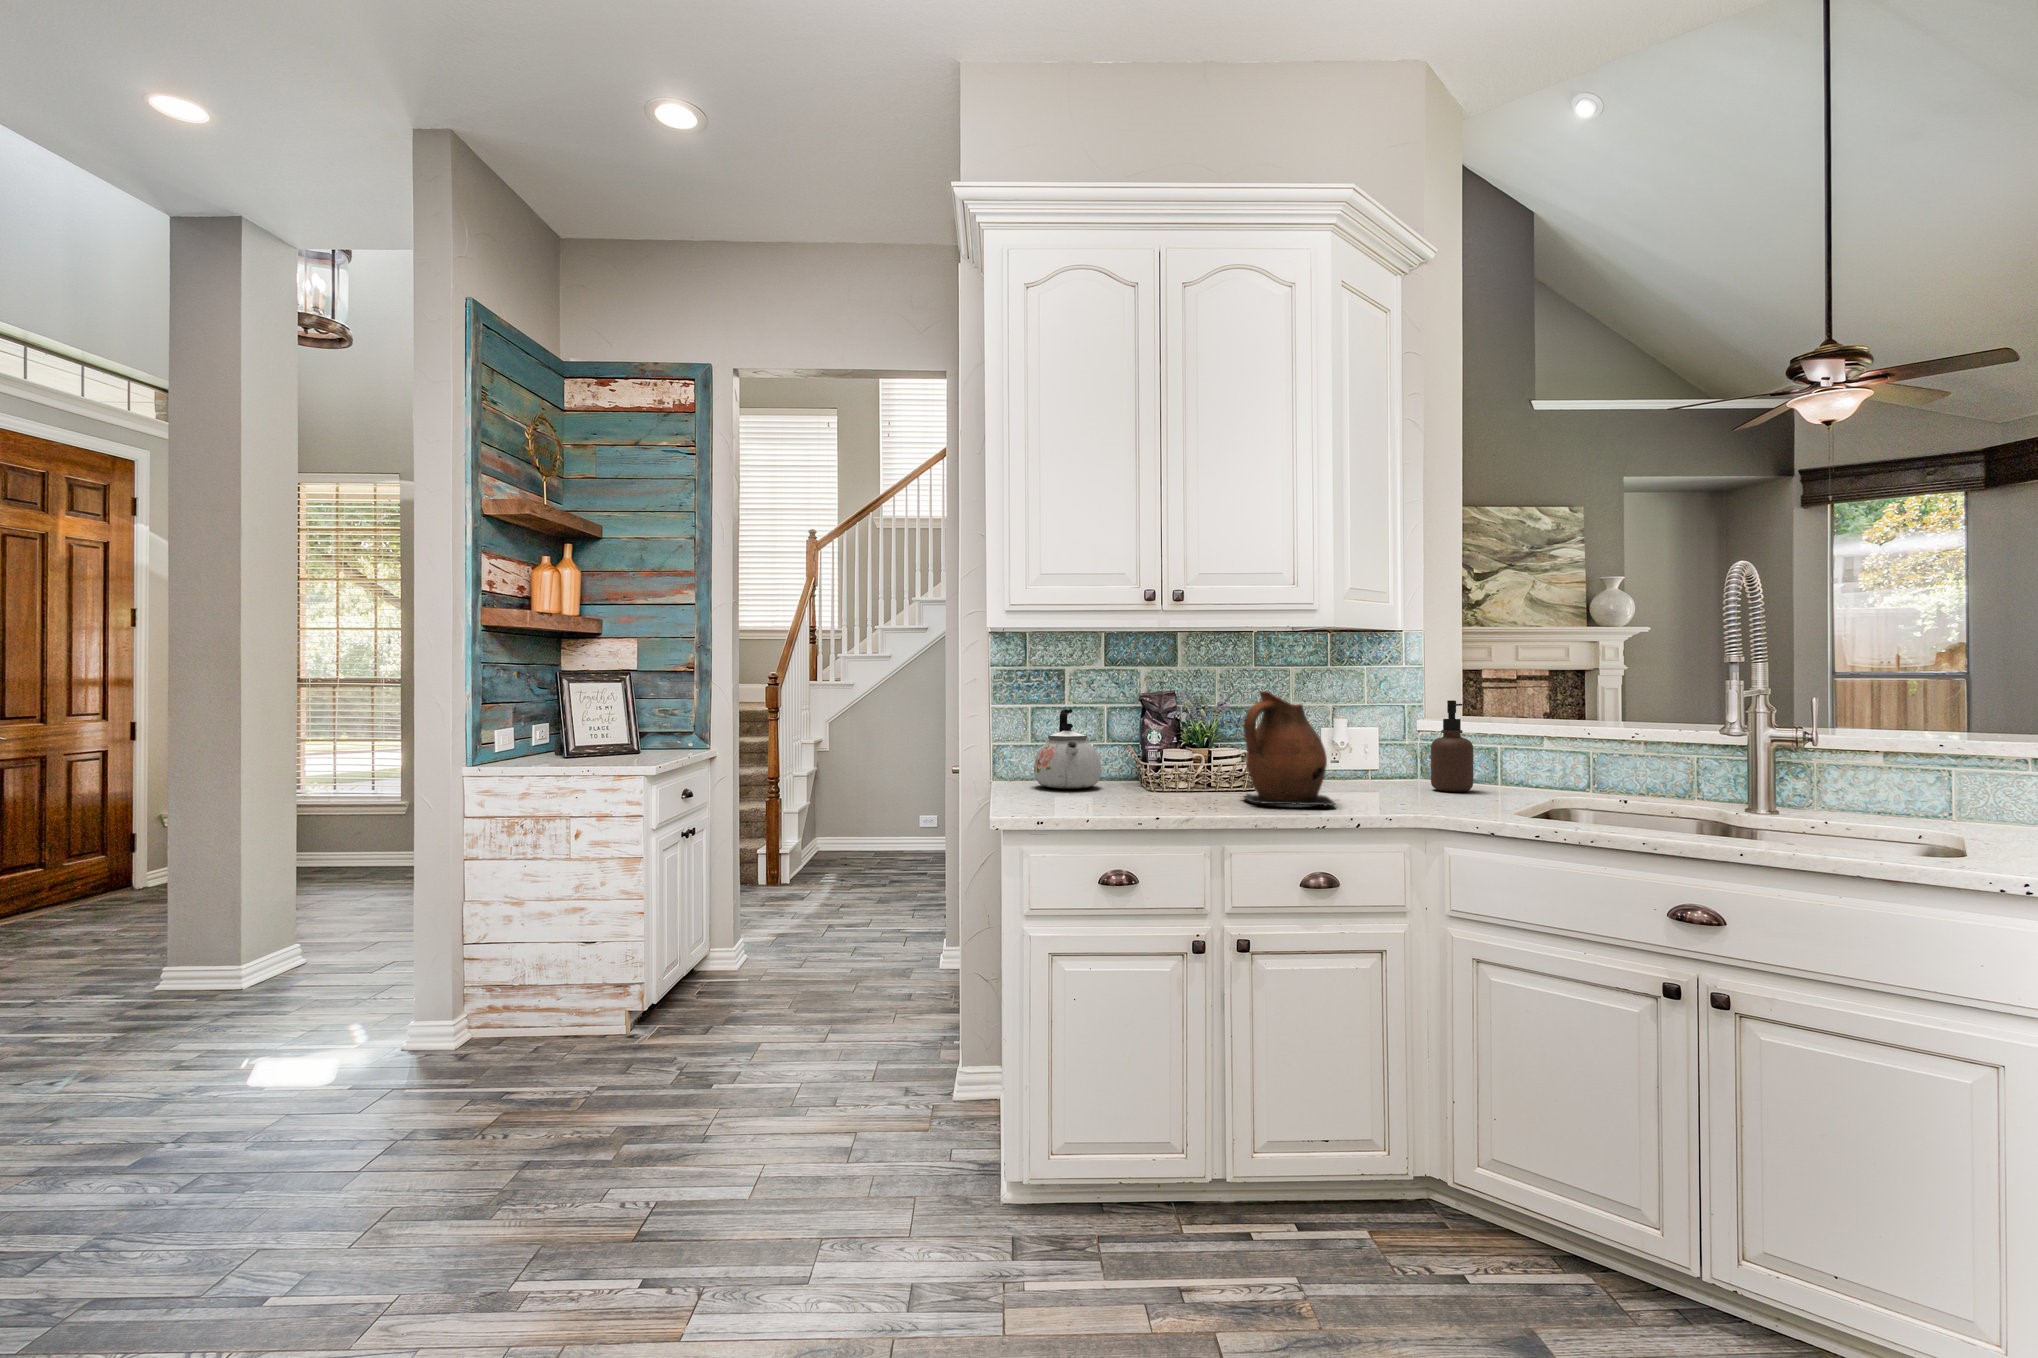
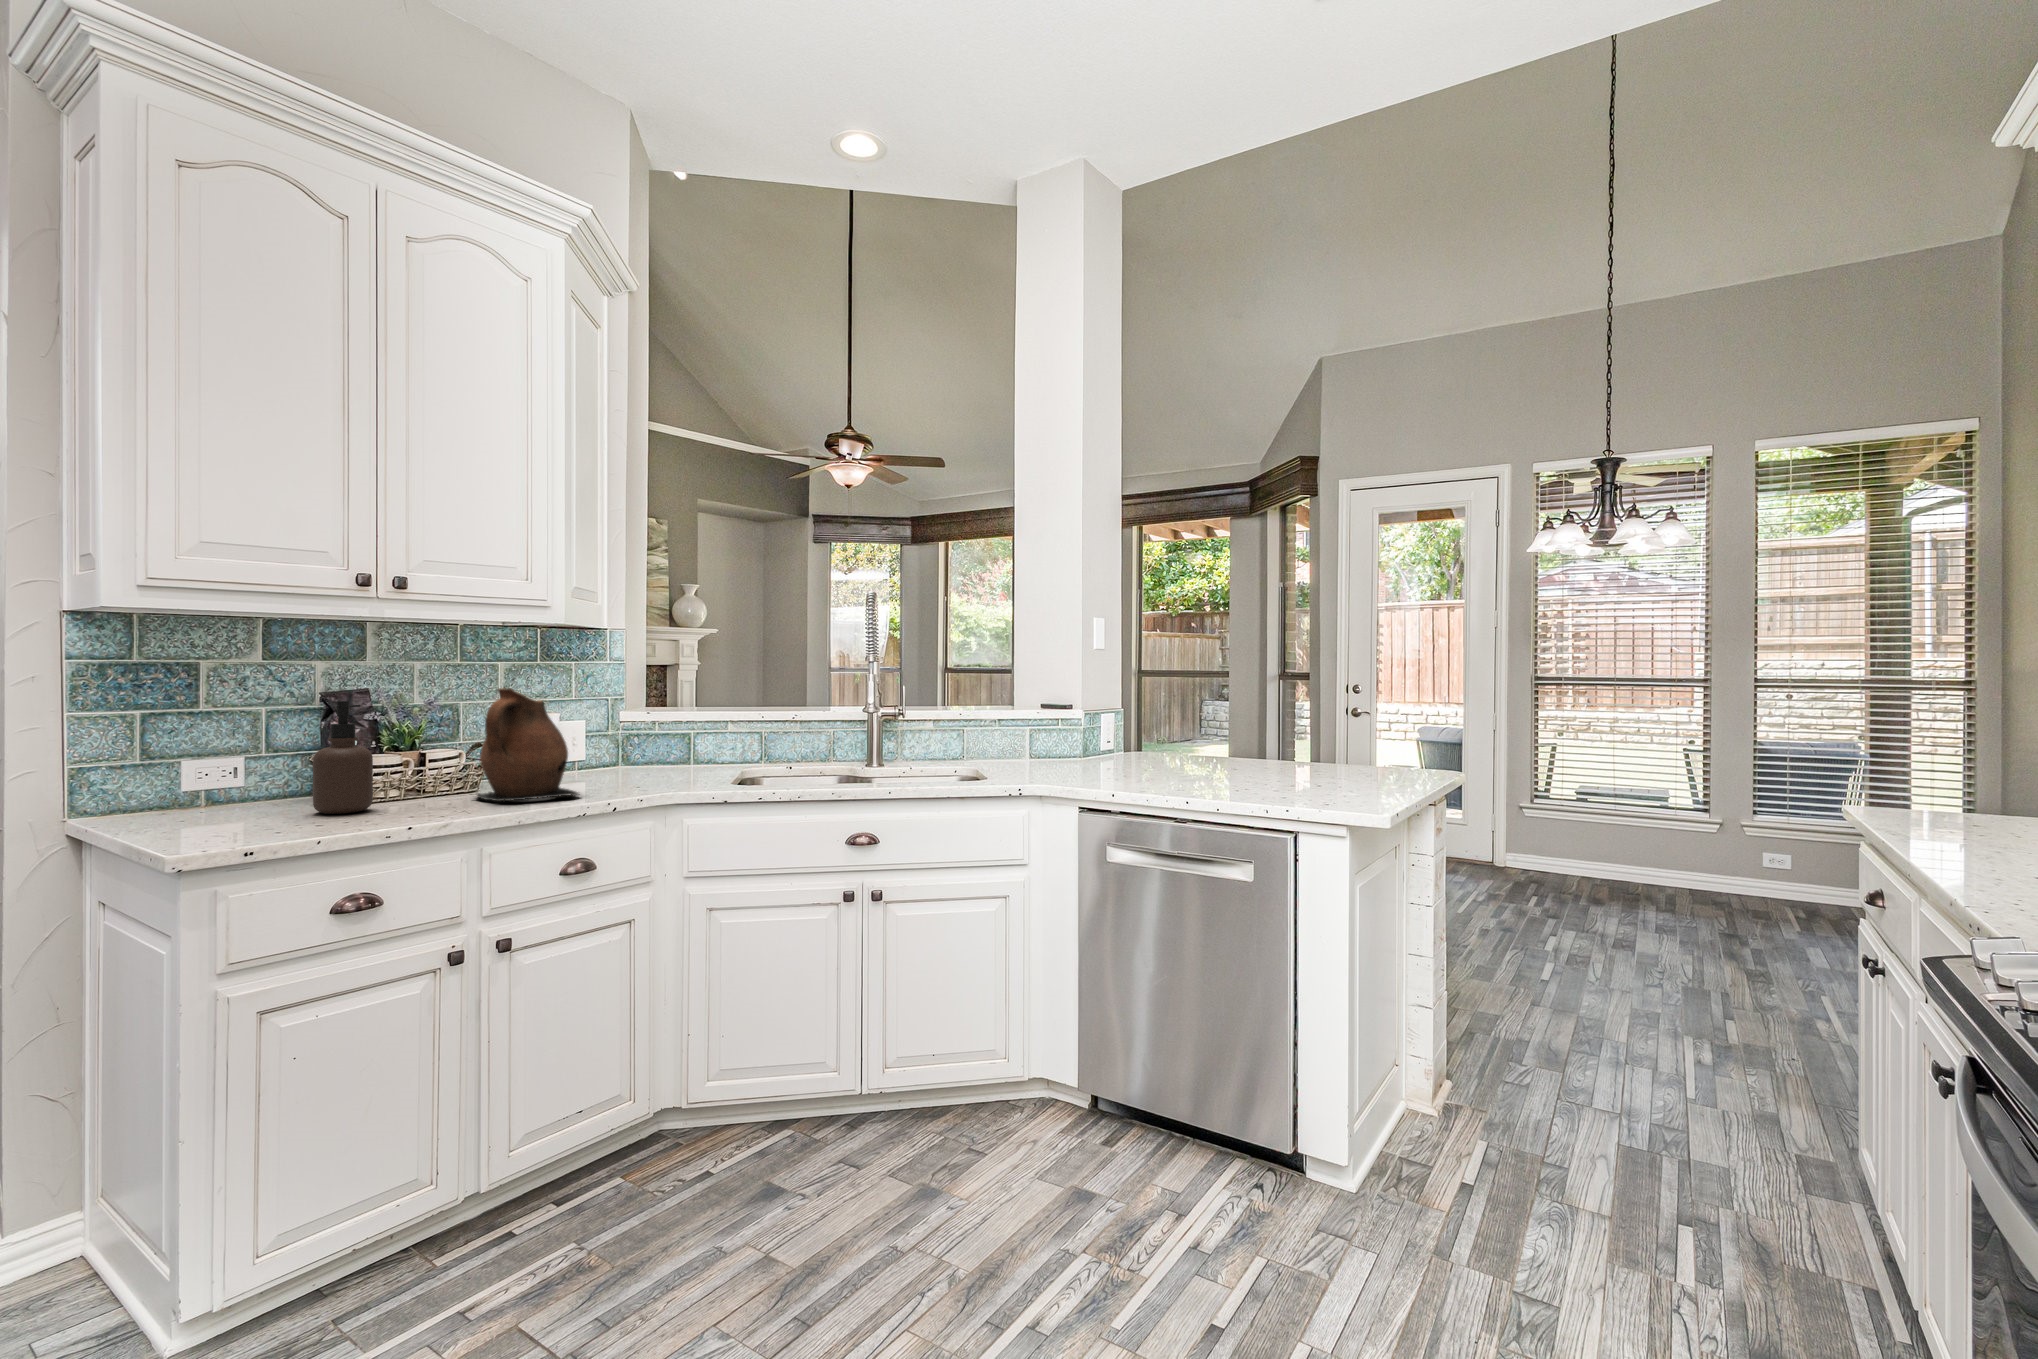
soap dispenser: present [1431,700,1473,792] -> present [313,701,373,814]
kettle: present [1034,709,1101,789] -> none [163,712,274,812]

